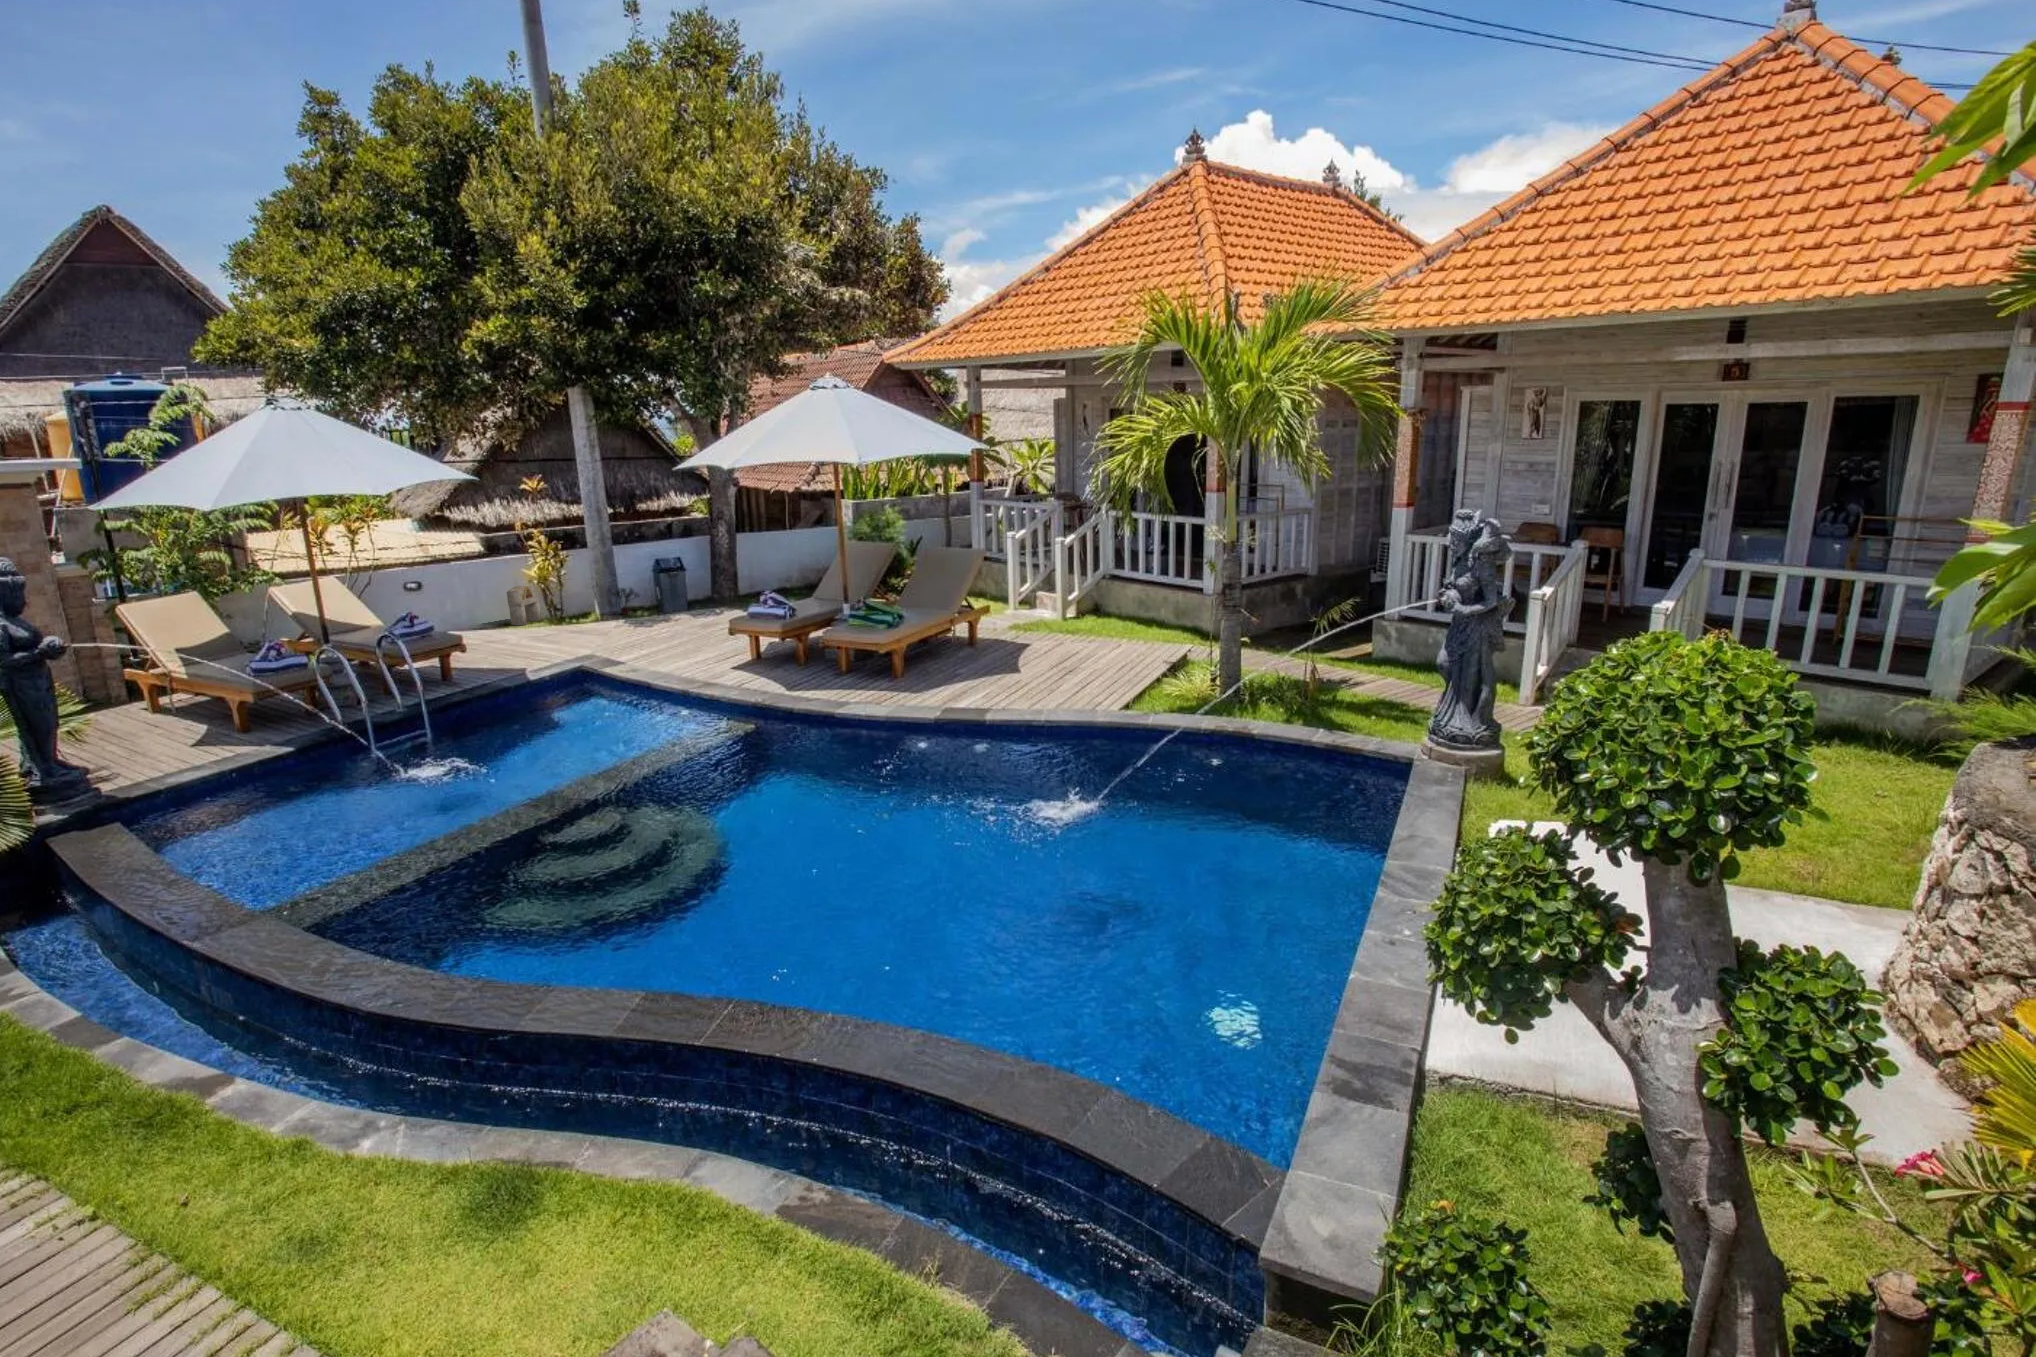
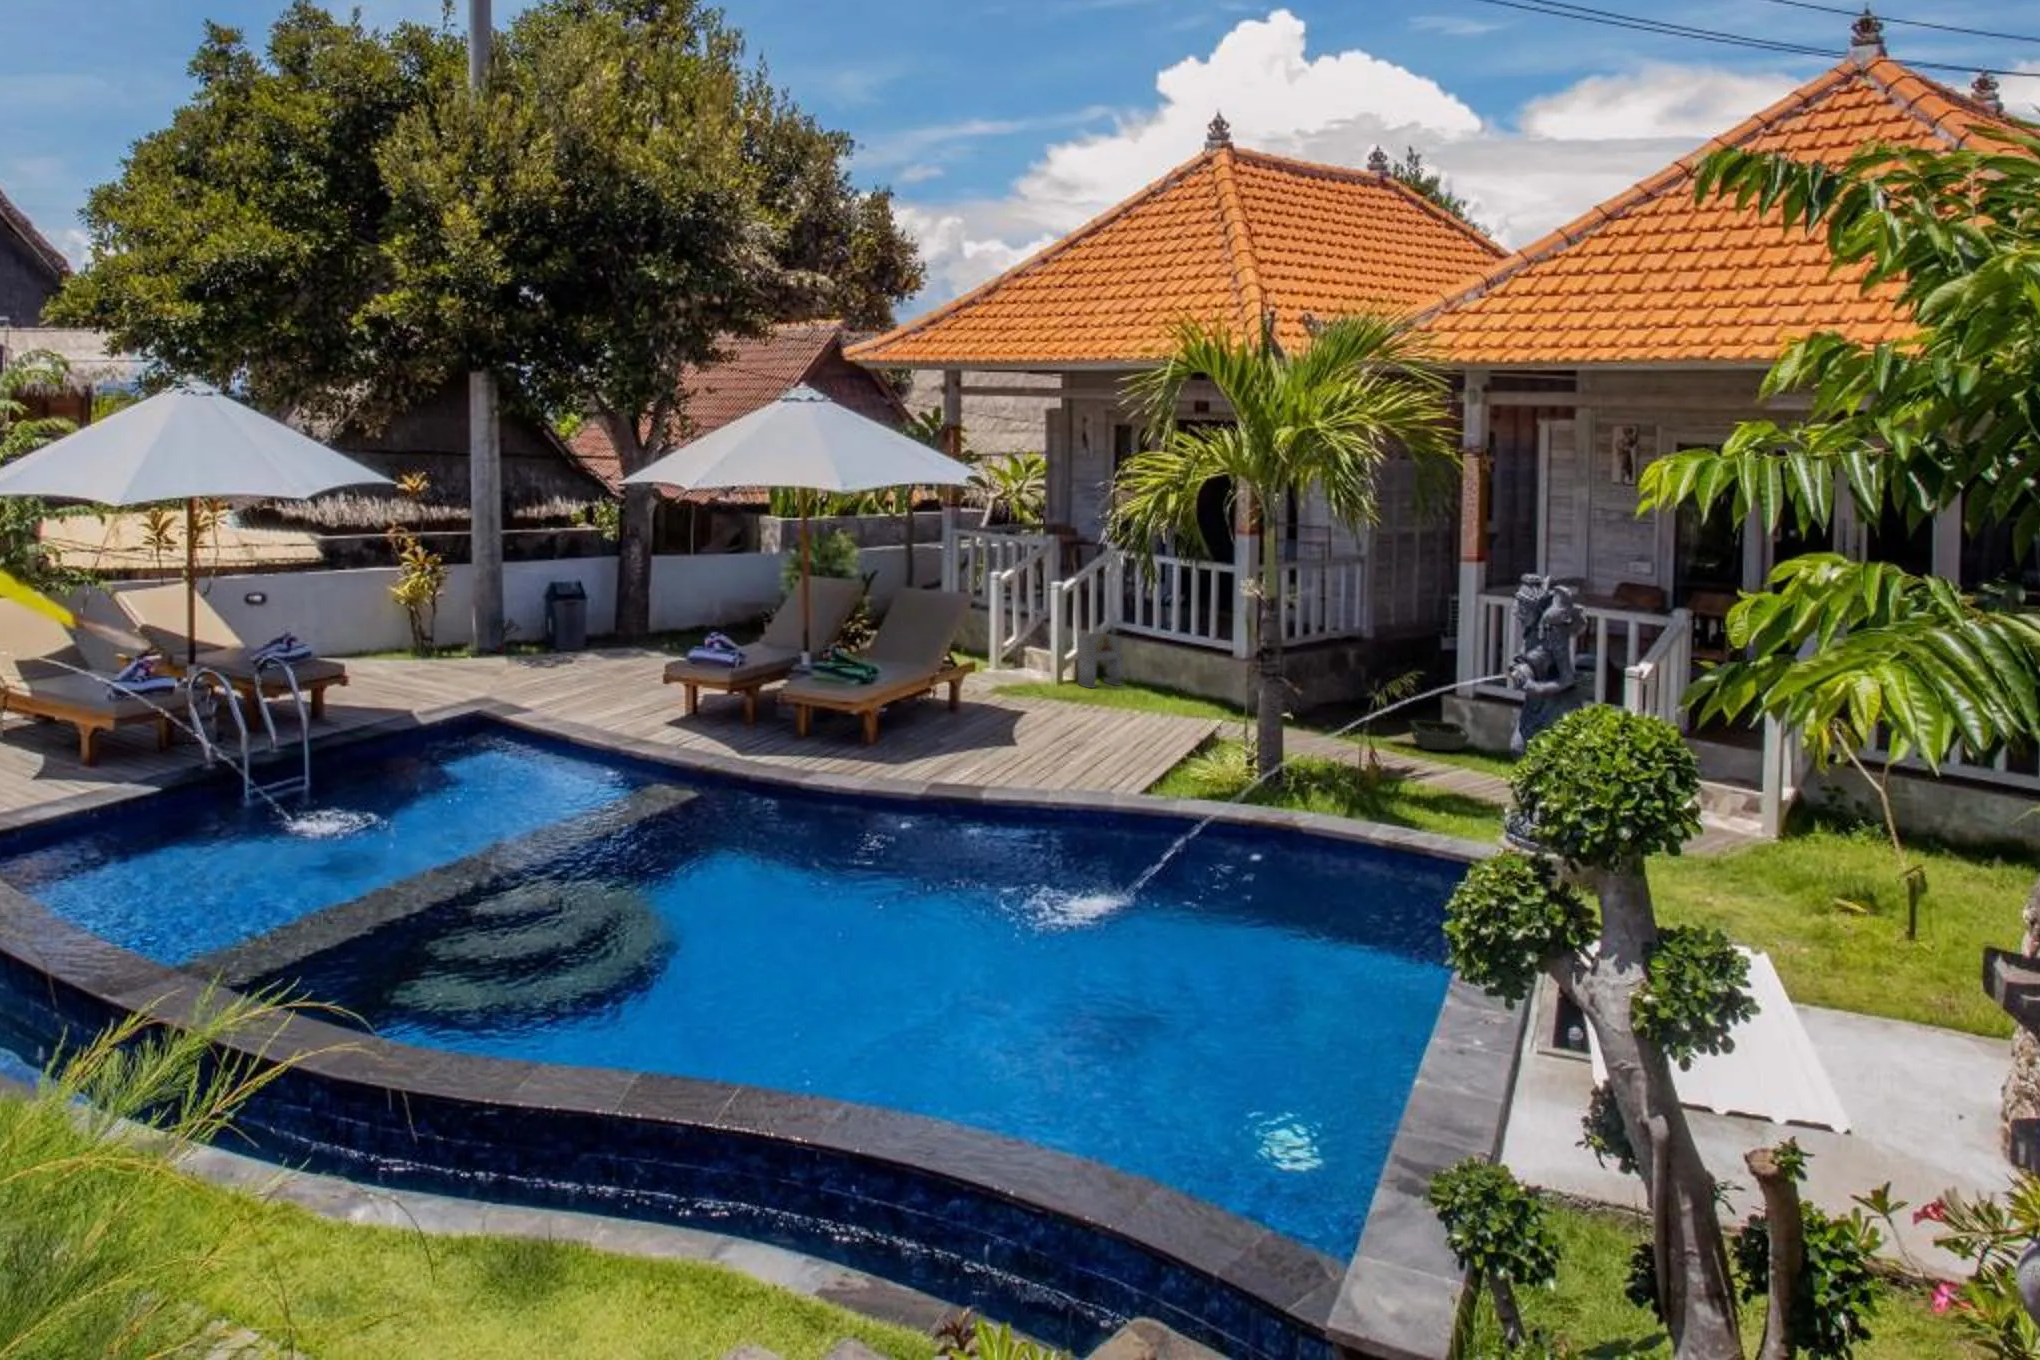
stool: present [507,586,541,625] -> present [1078,633,1123,688]
woven basket: none [1339,638,1387,662] -> present [1411,720,1469,750]

